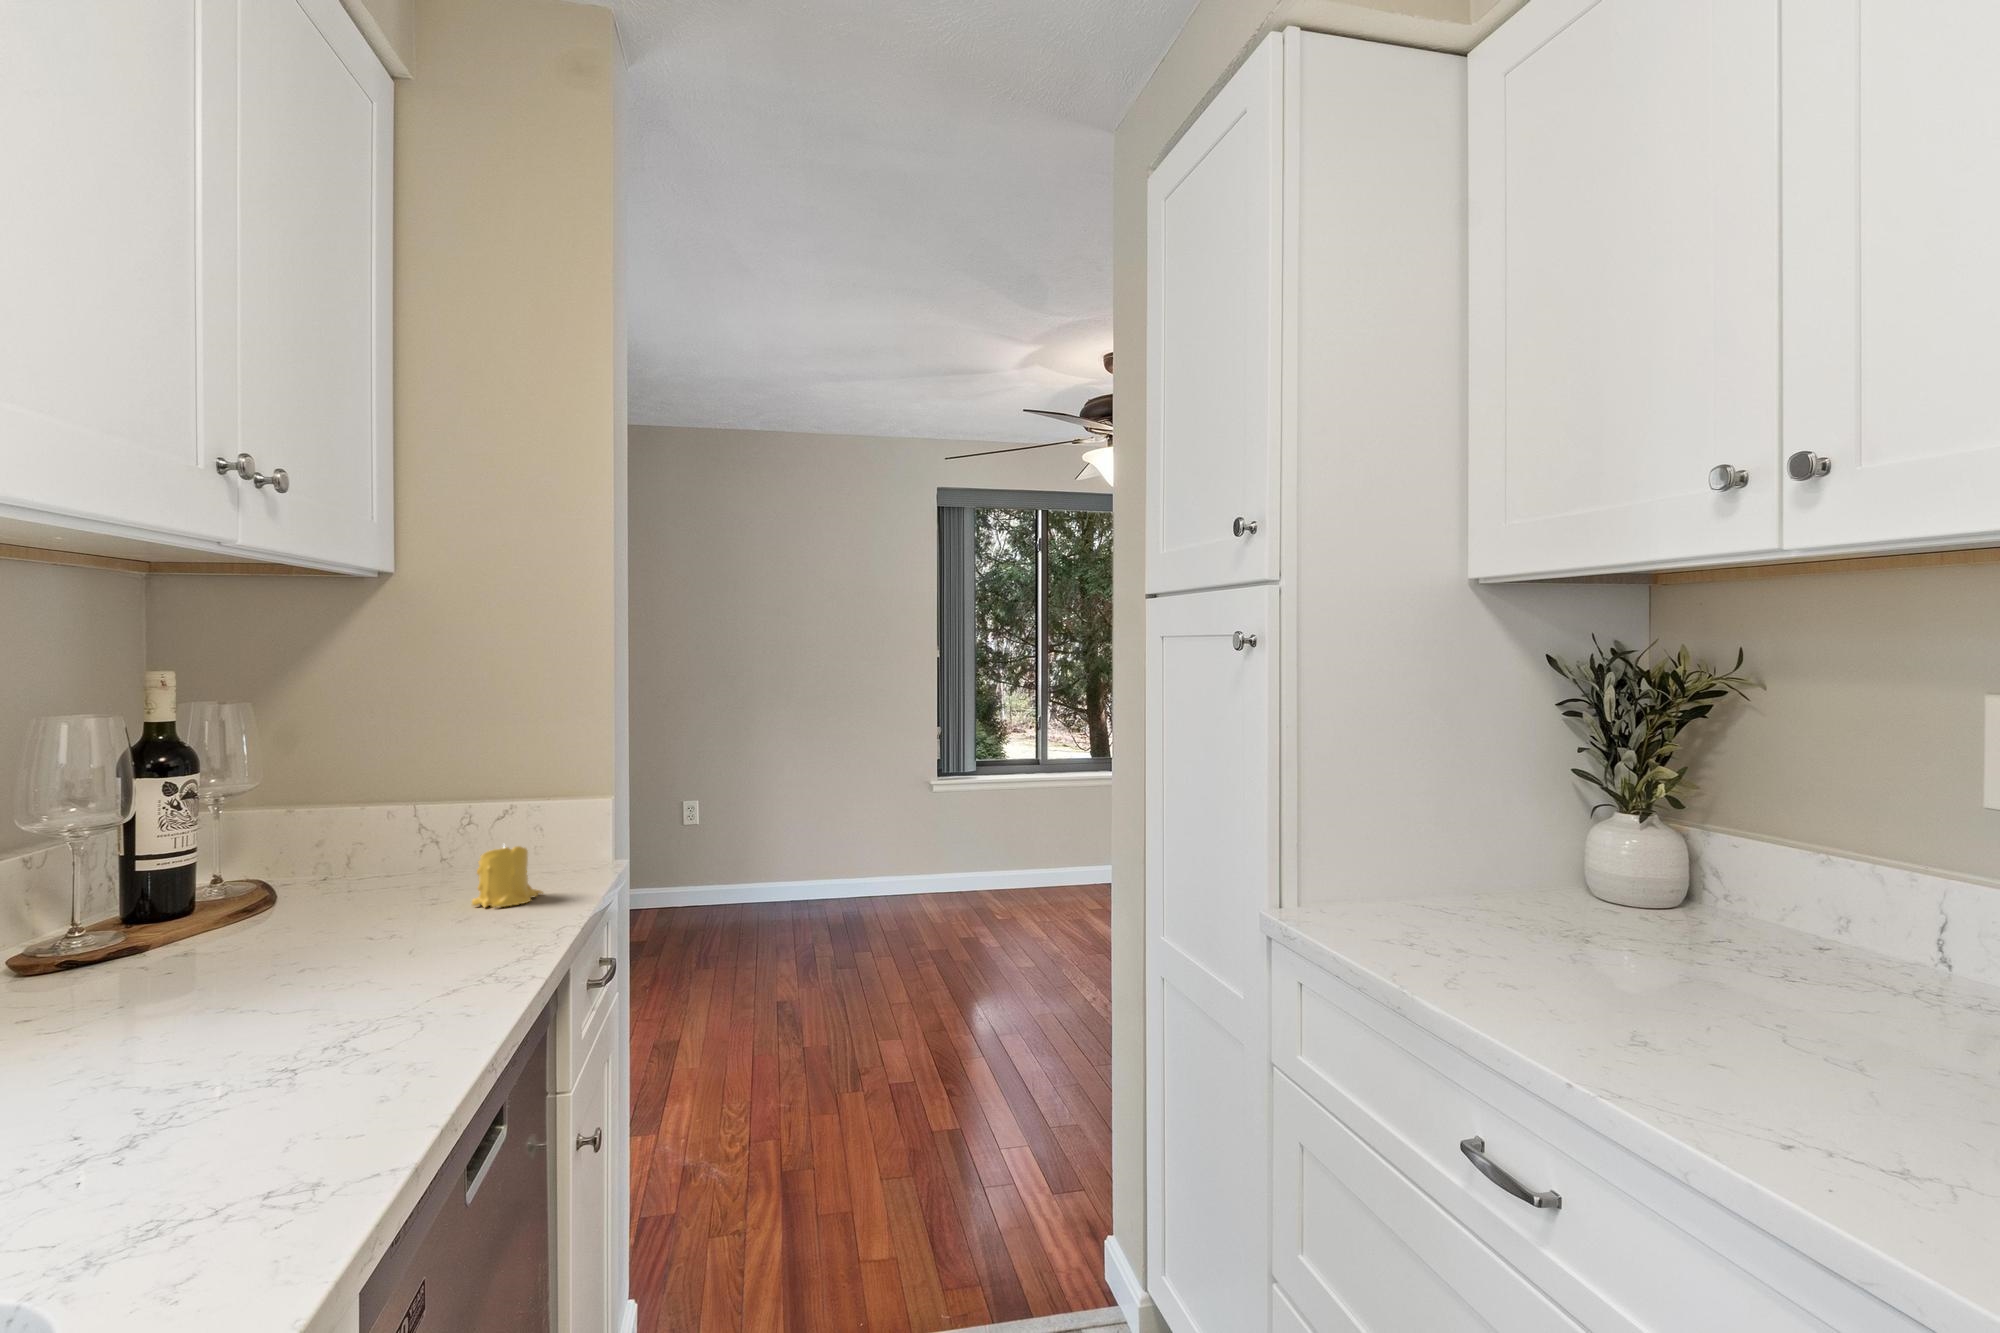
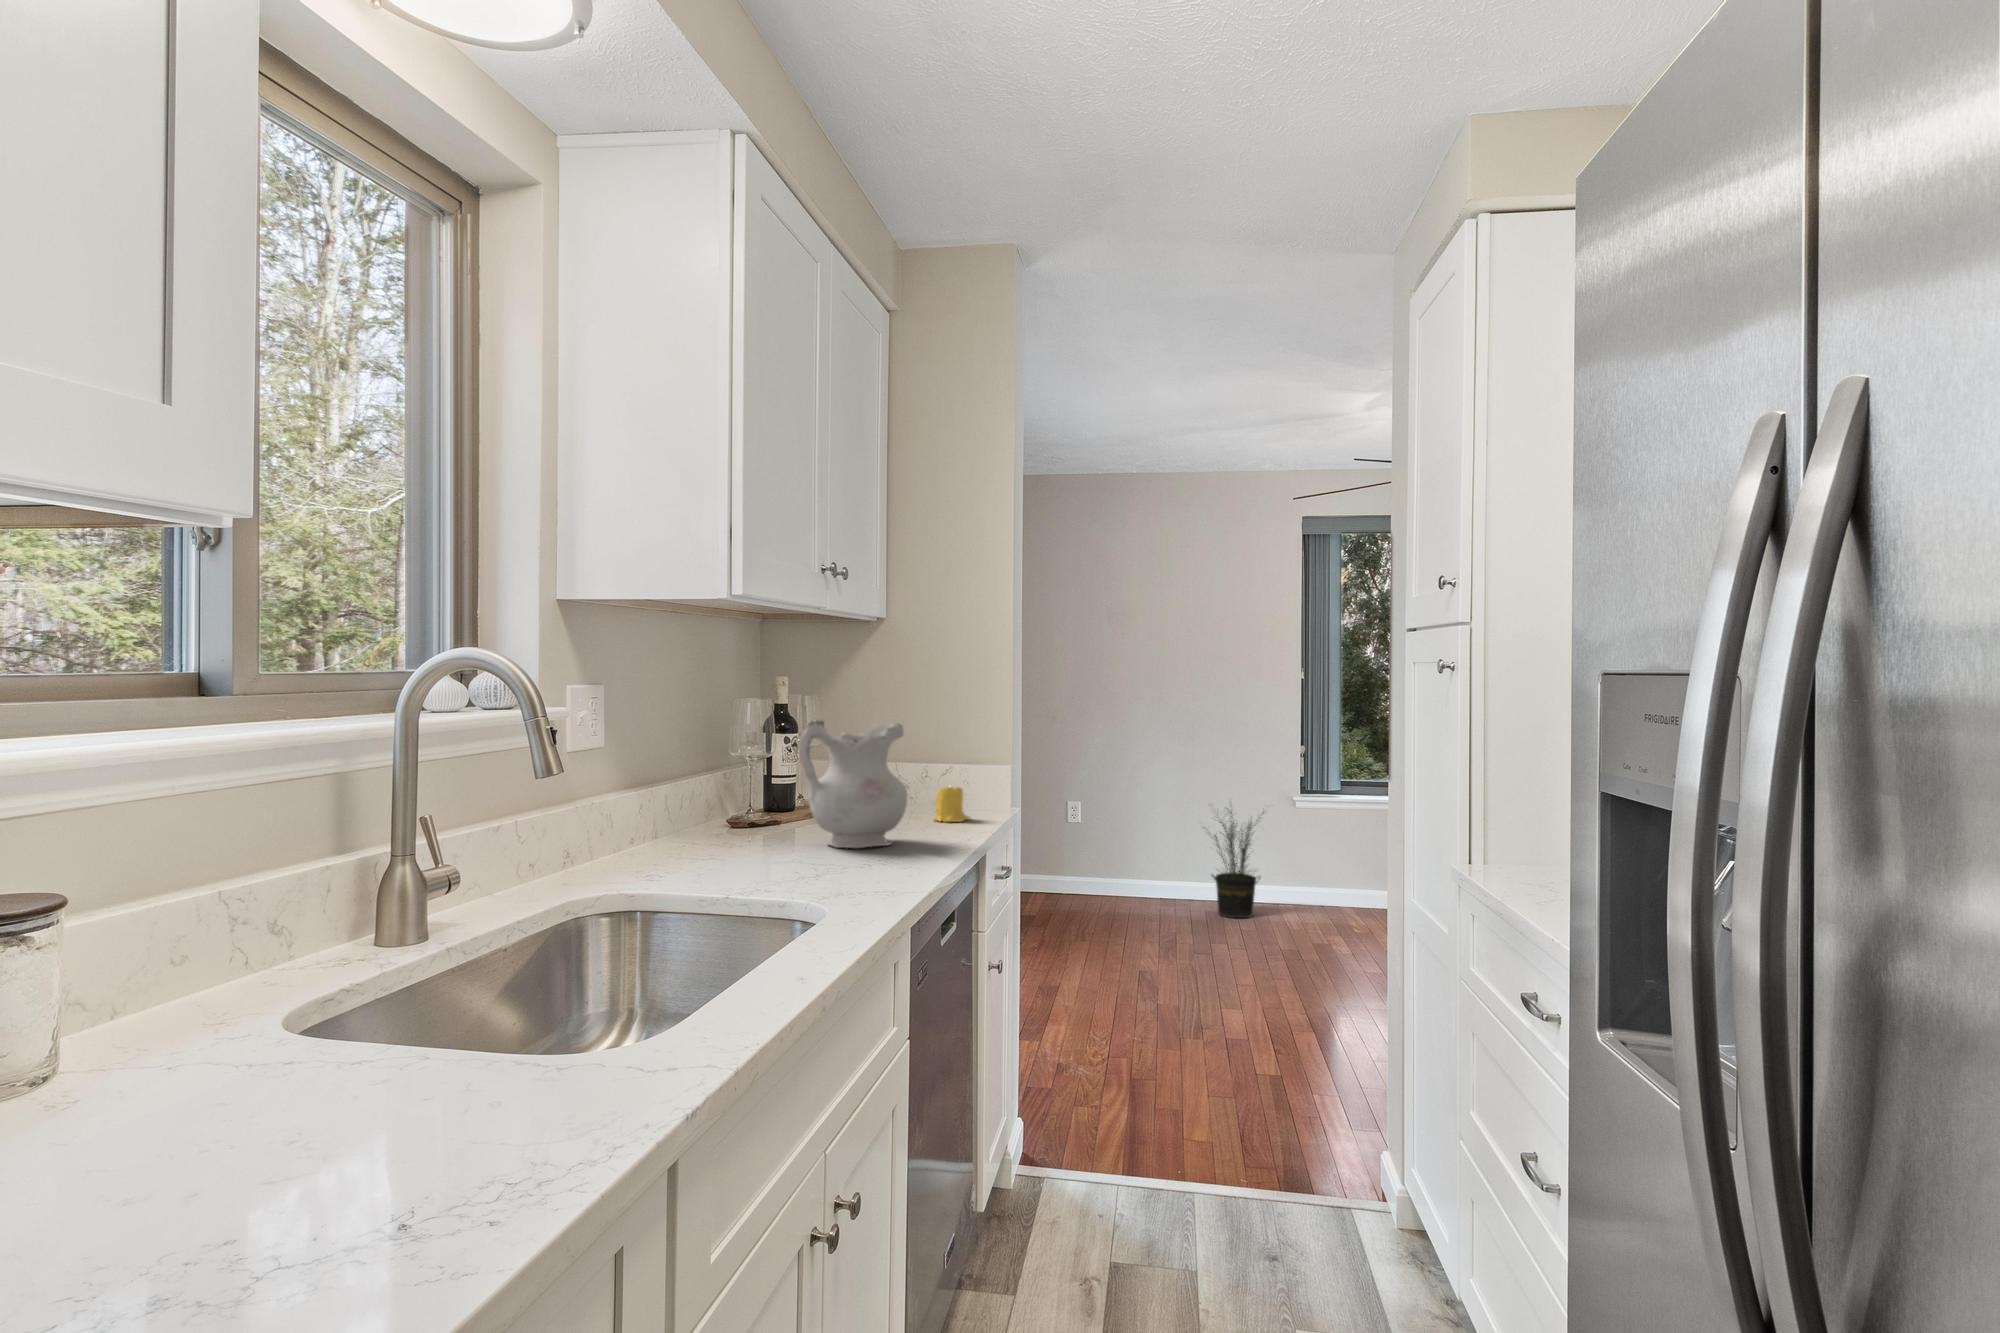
ceramic pitcher: none [136,756,404,1017] -> present [799,720,908,848]
potted plant: none [830,788,914,918] -> present [1203,804,1265,918]

